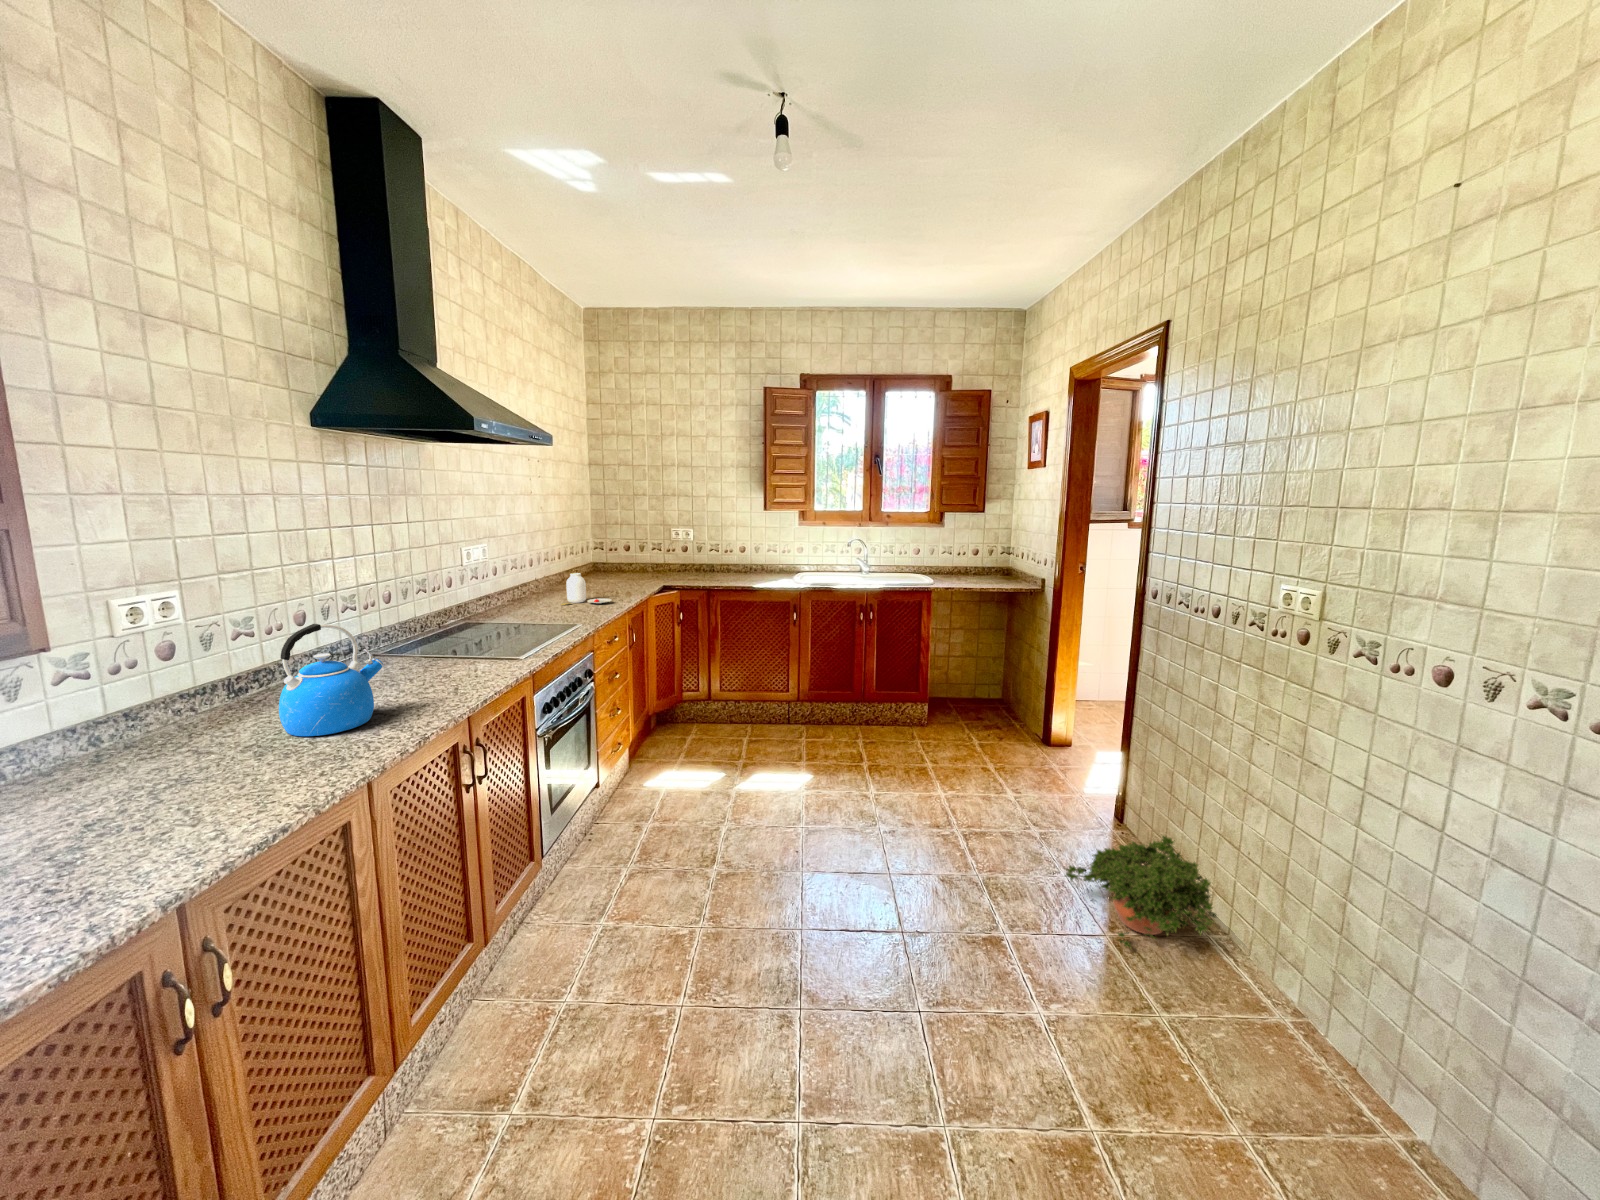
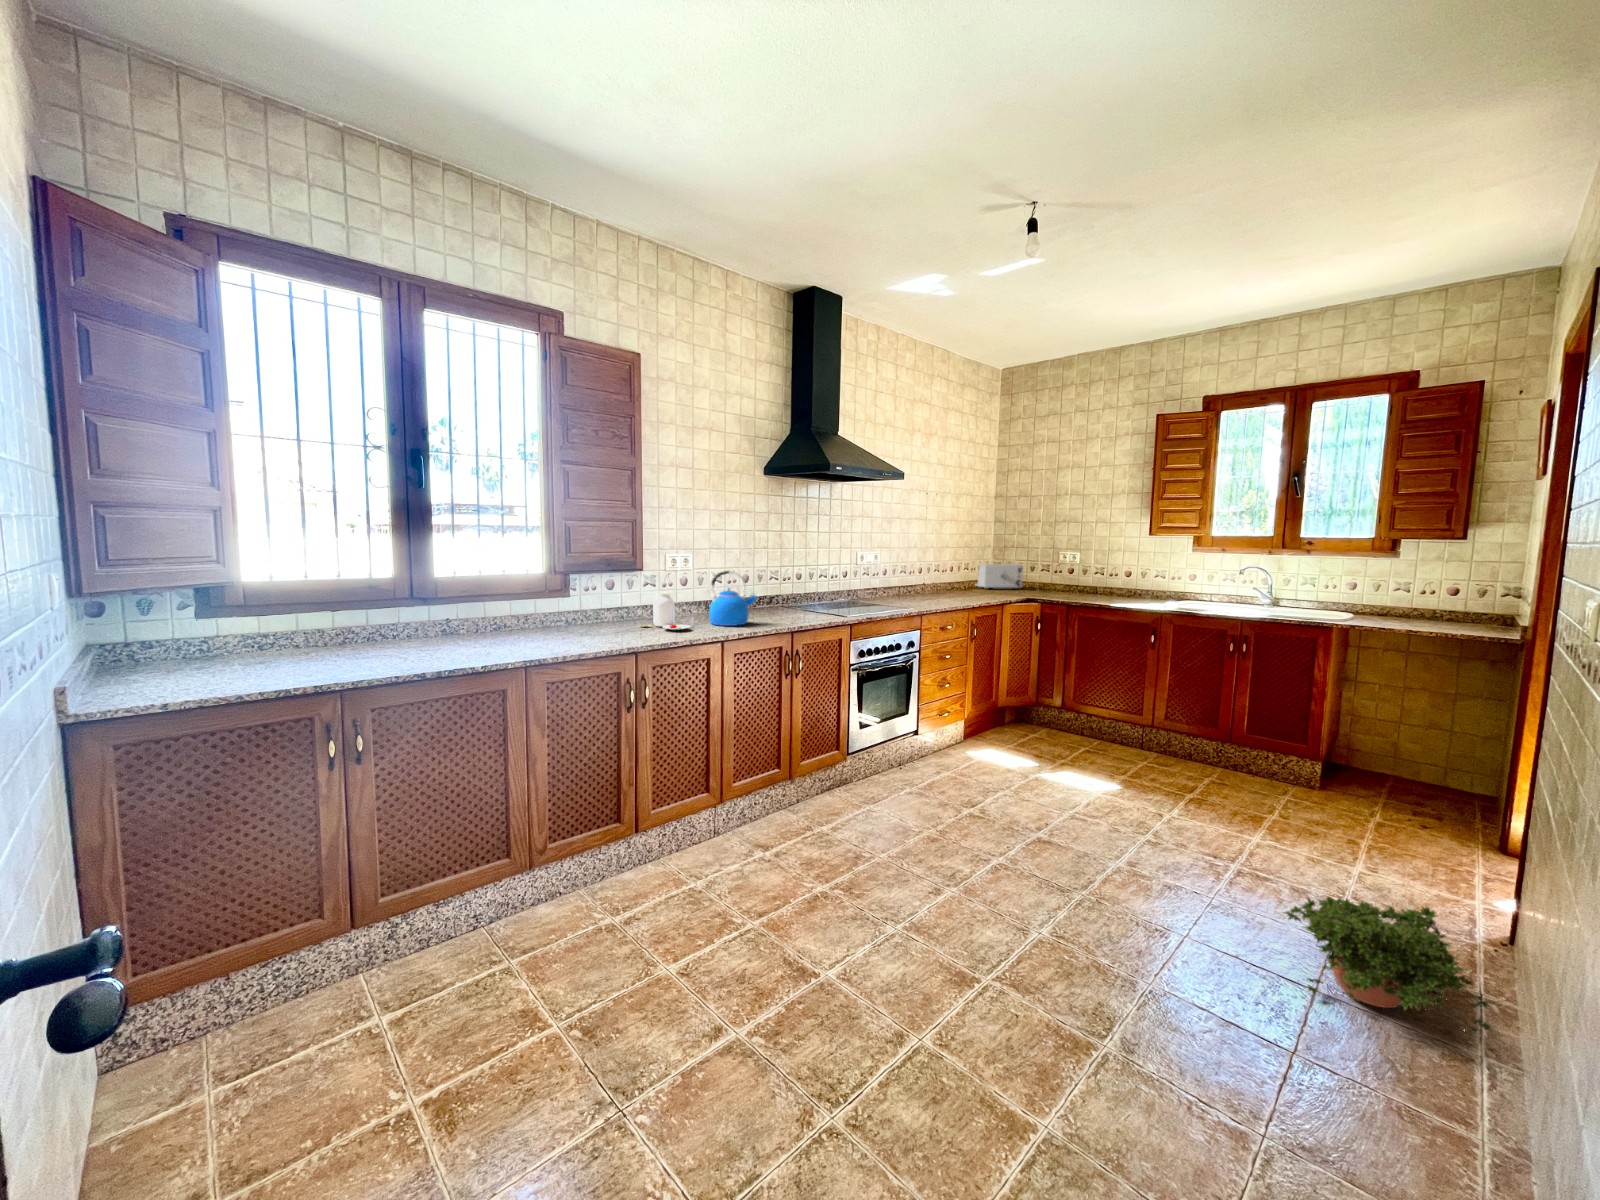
toaster: none [575,543,631,575] -> present [976,564,1023,589]
jar: present [561,573,611,605] -> present [641,593,691,630]

